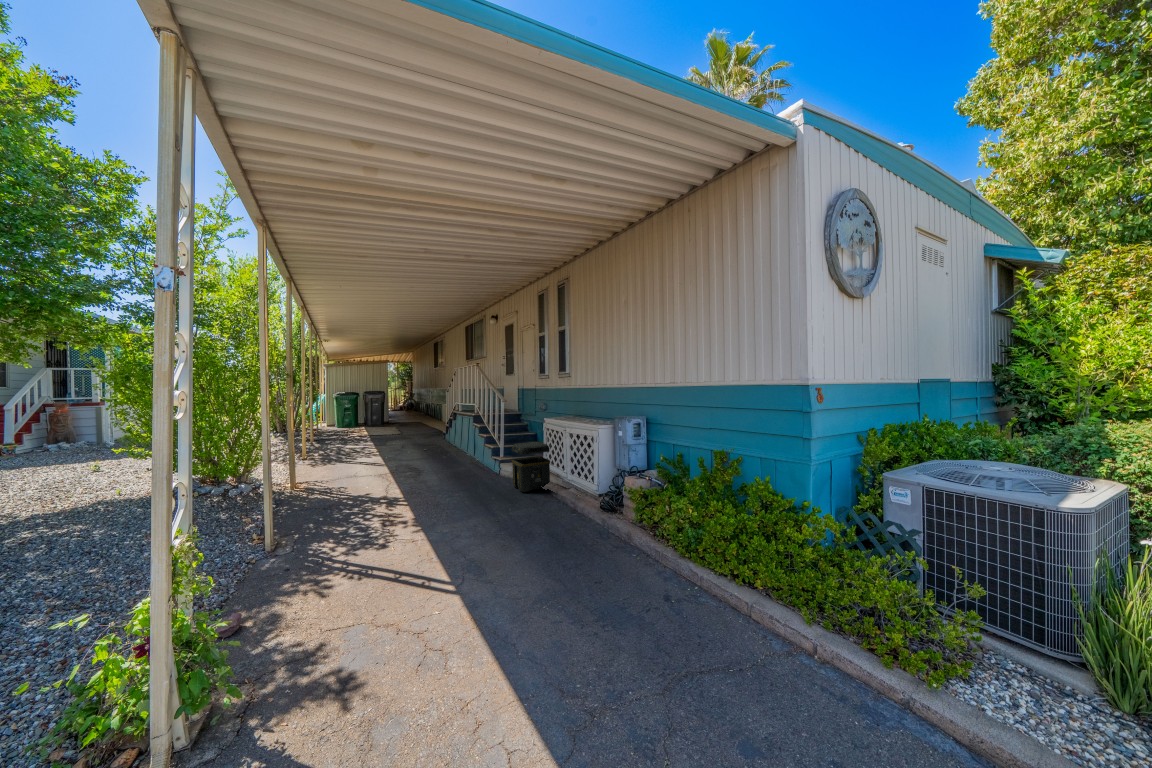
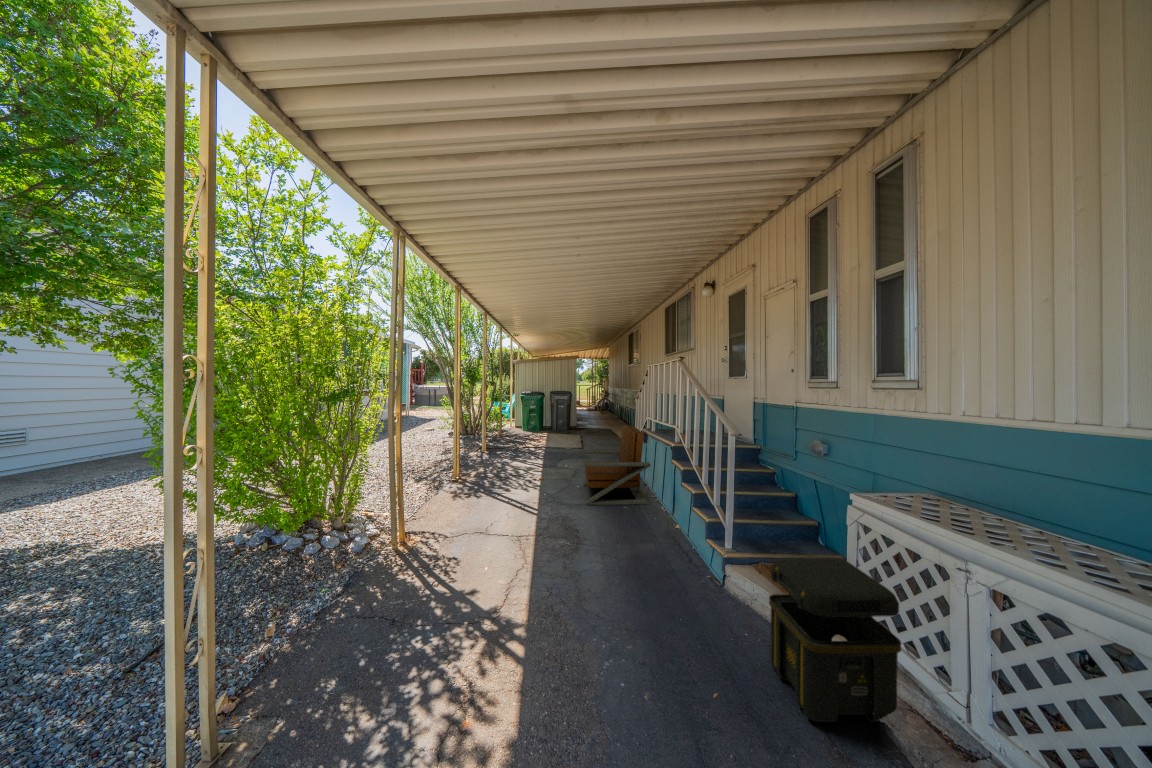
lounge chair: none [411,409,460,460] -> present [584,426,651,505]

